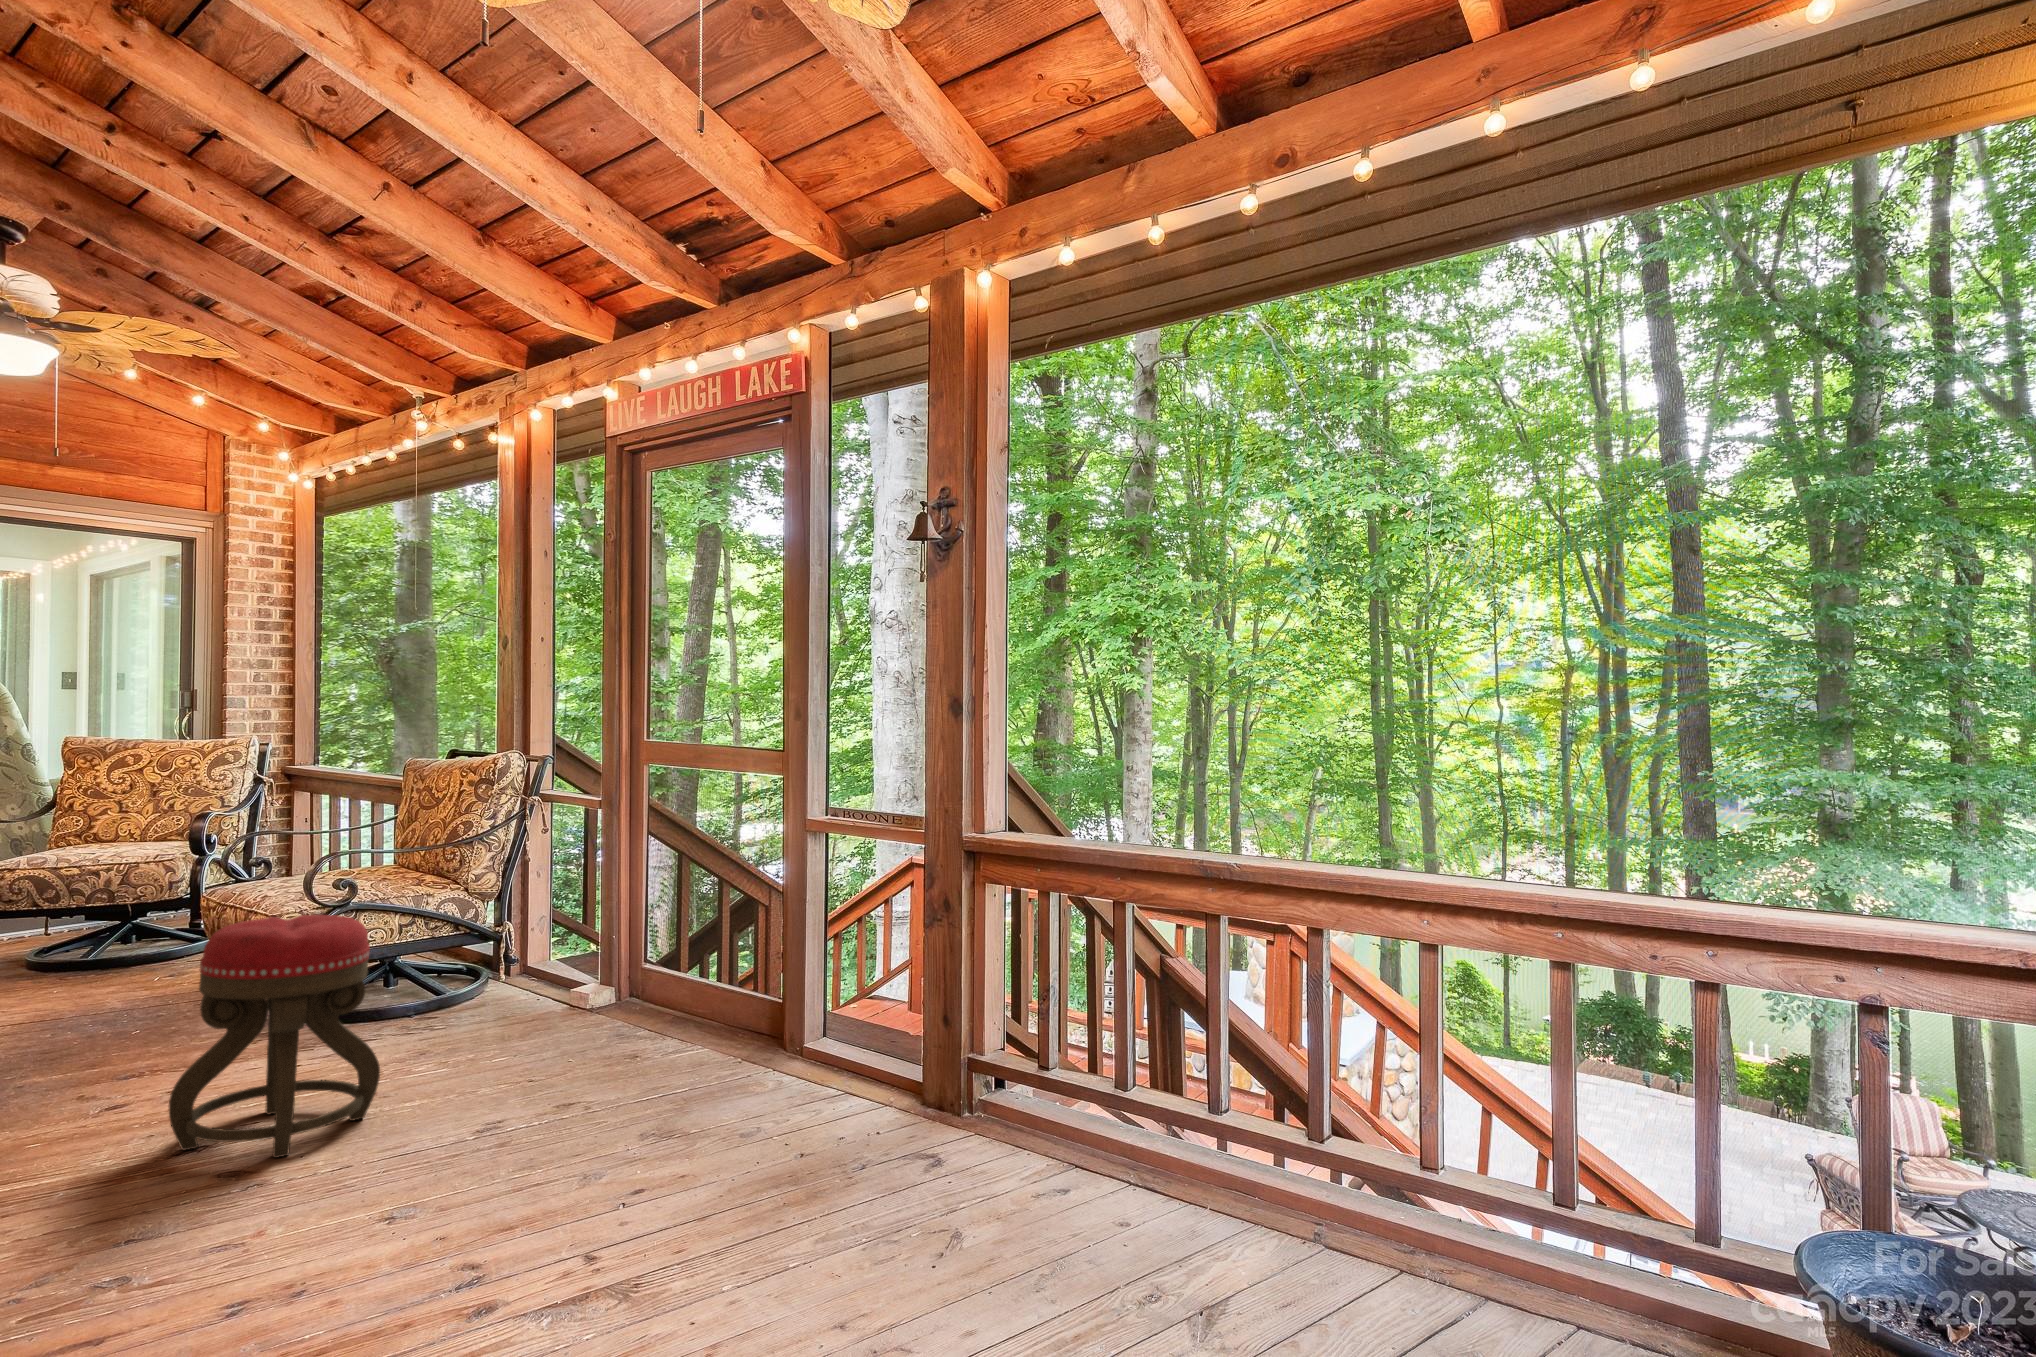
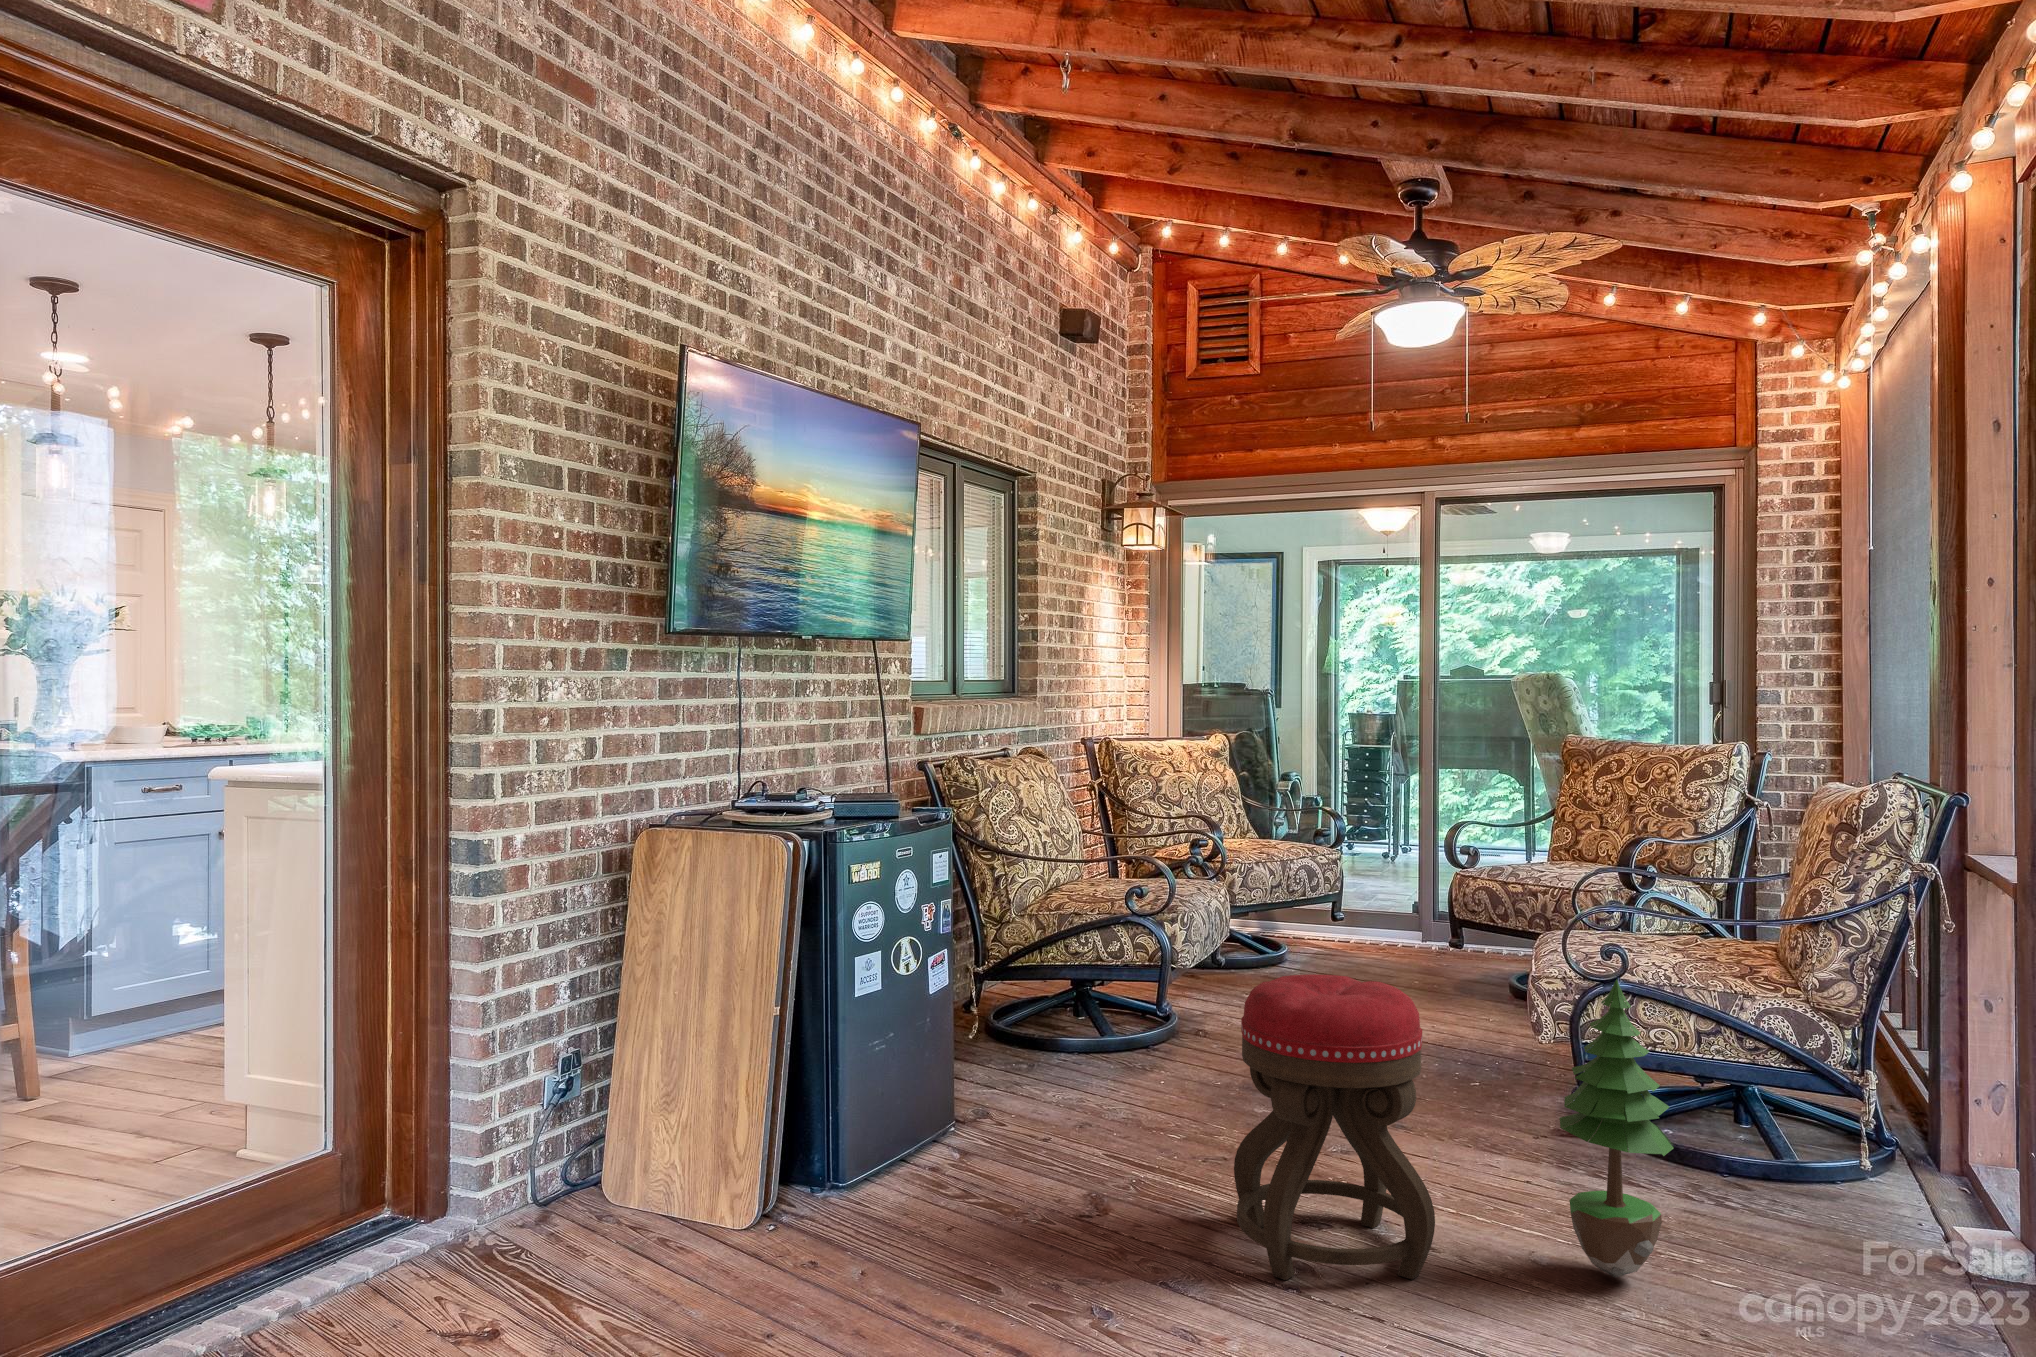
potted tree: none [426,879,503,1071] -> present [1559,979,1673,1278]

